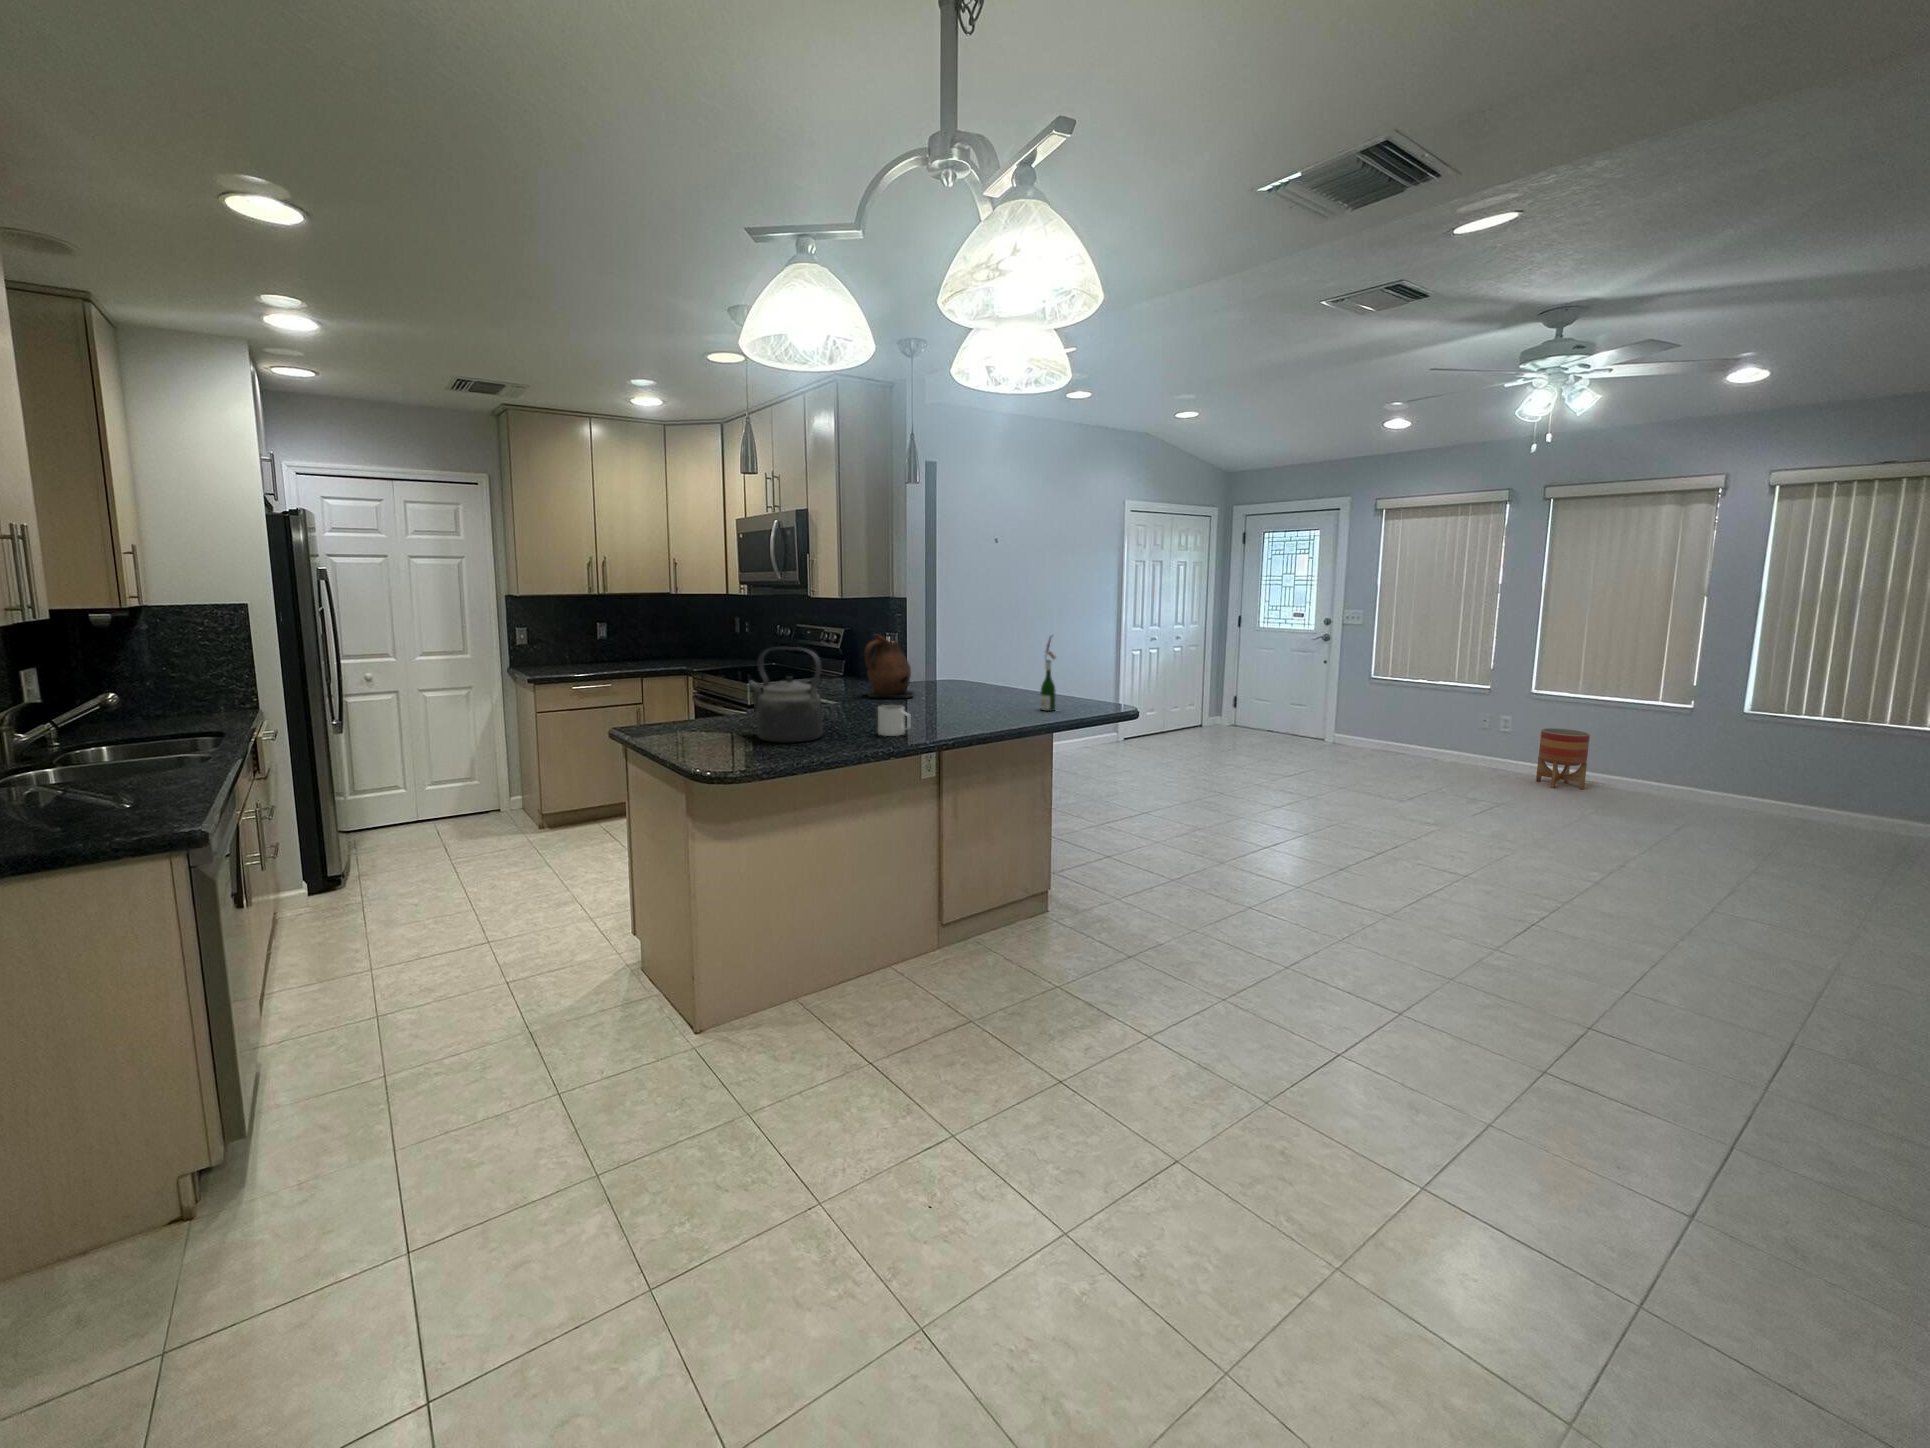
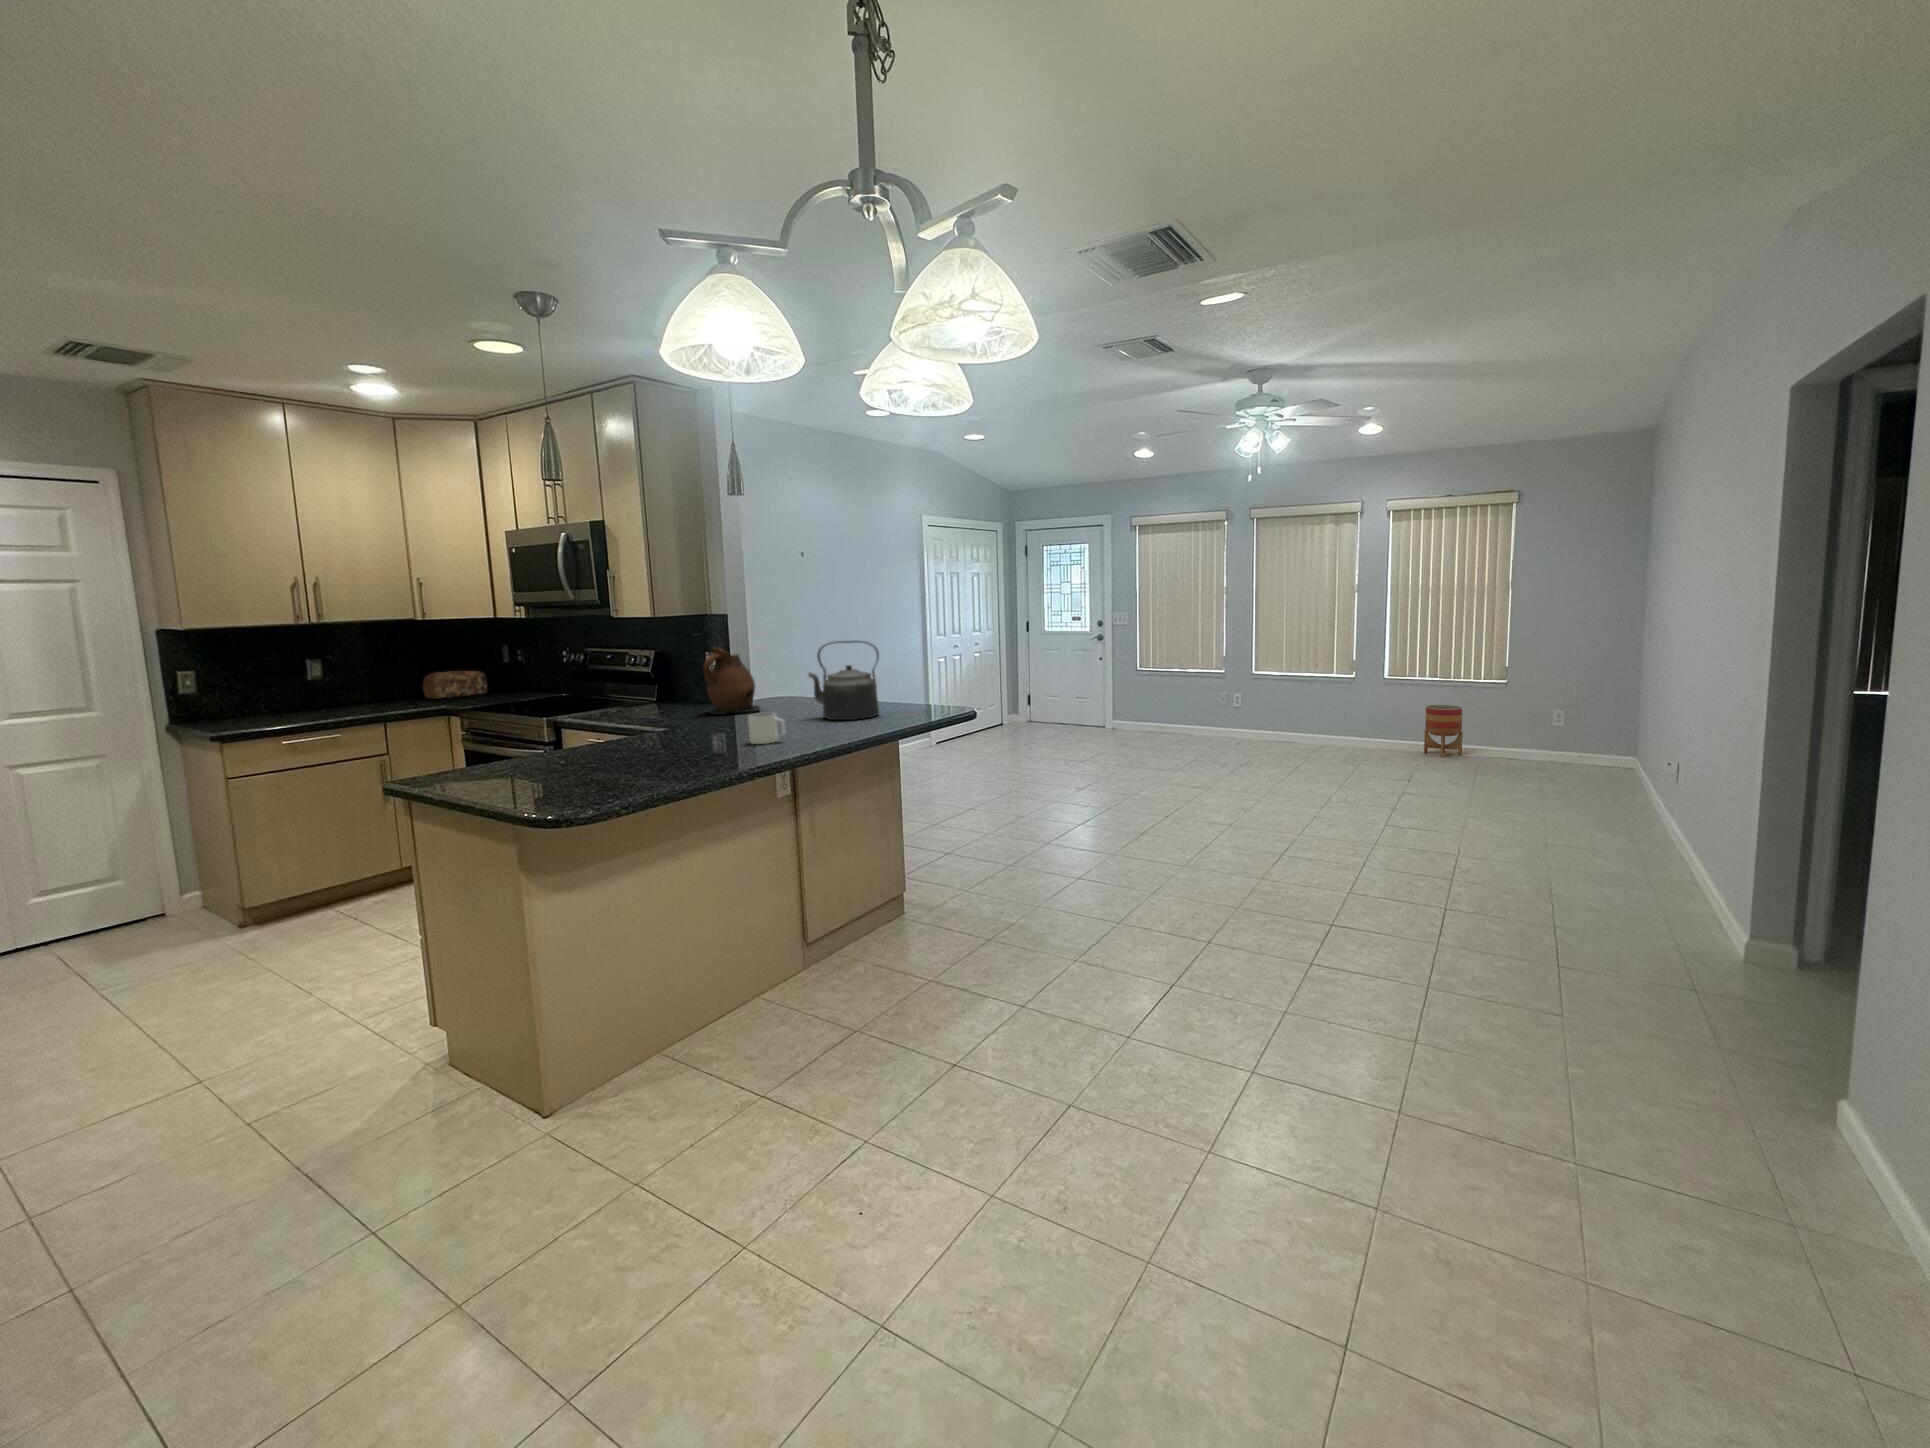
bread loaf: none [676,637,721,660] -> present [423,671,487,699]
wine bottle: present [1040,637,1056,711] -> none [897,637,917,710]
kettle: present [750,647,823,743] -> present [809,640,879,720]
planter: present [1536,728,1590,789] -> present [1424,705,1462,757]

